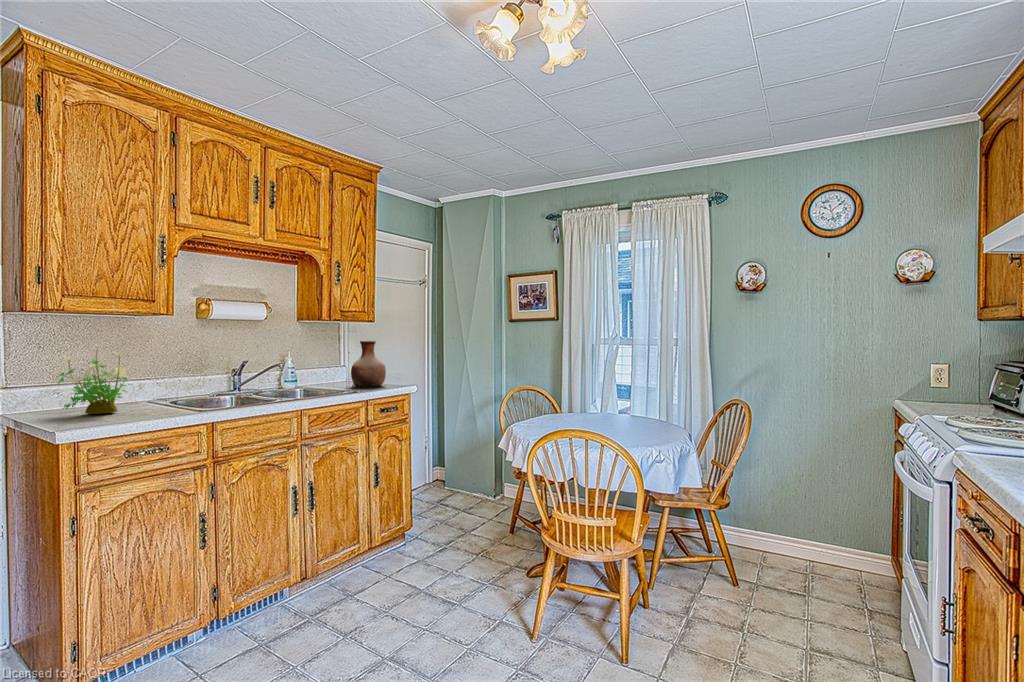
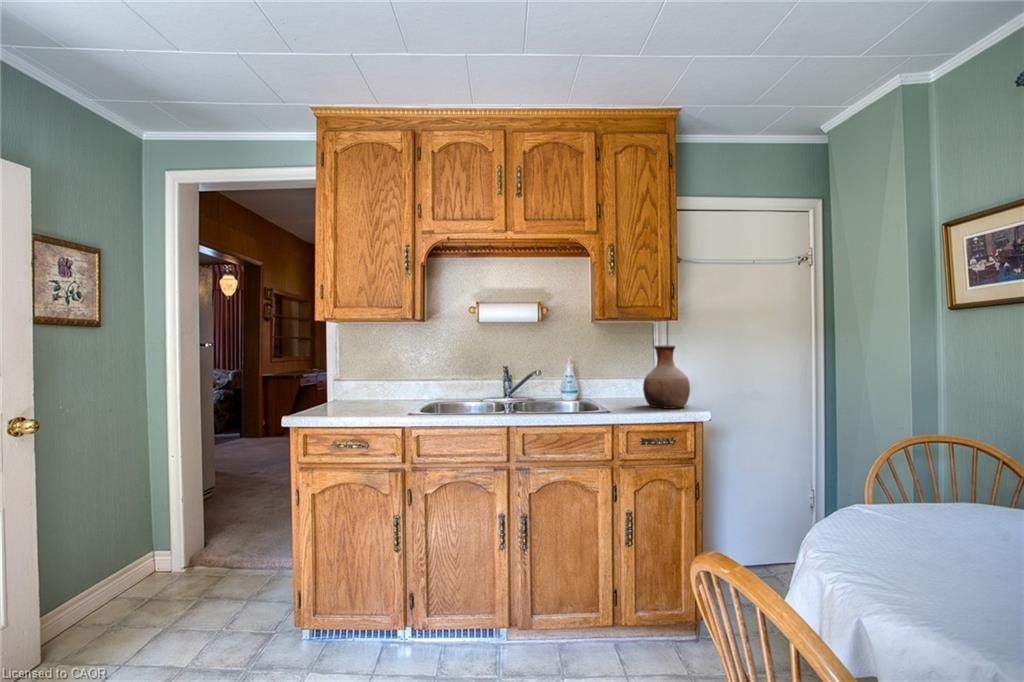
potted plant: present [57,344,131,414] -> none [336,347,382,408]

